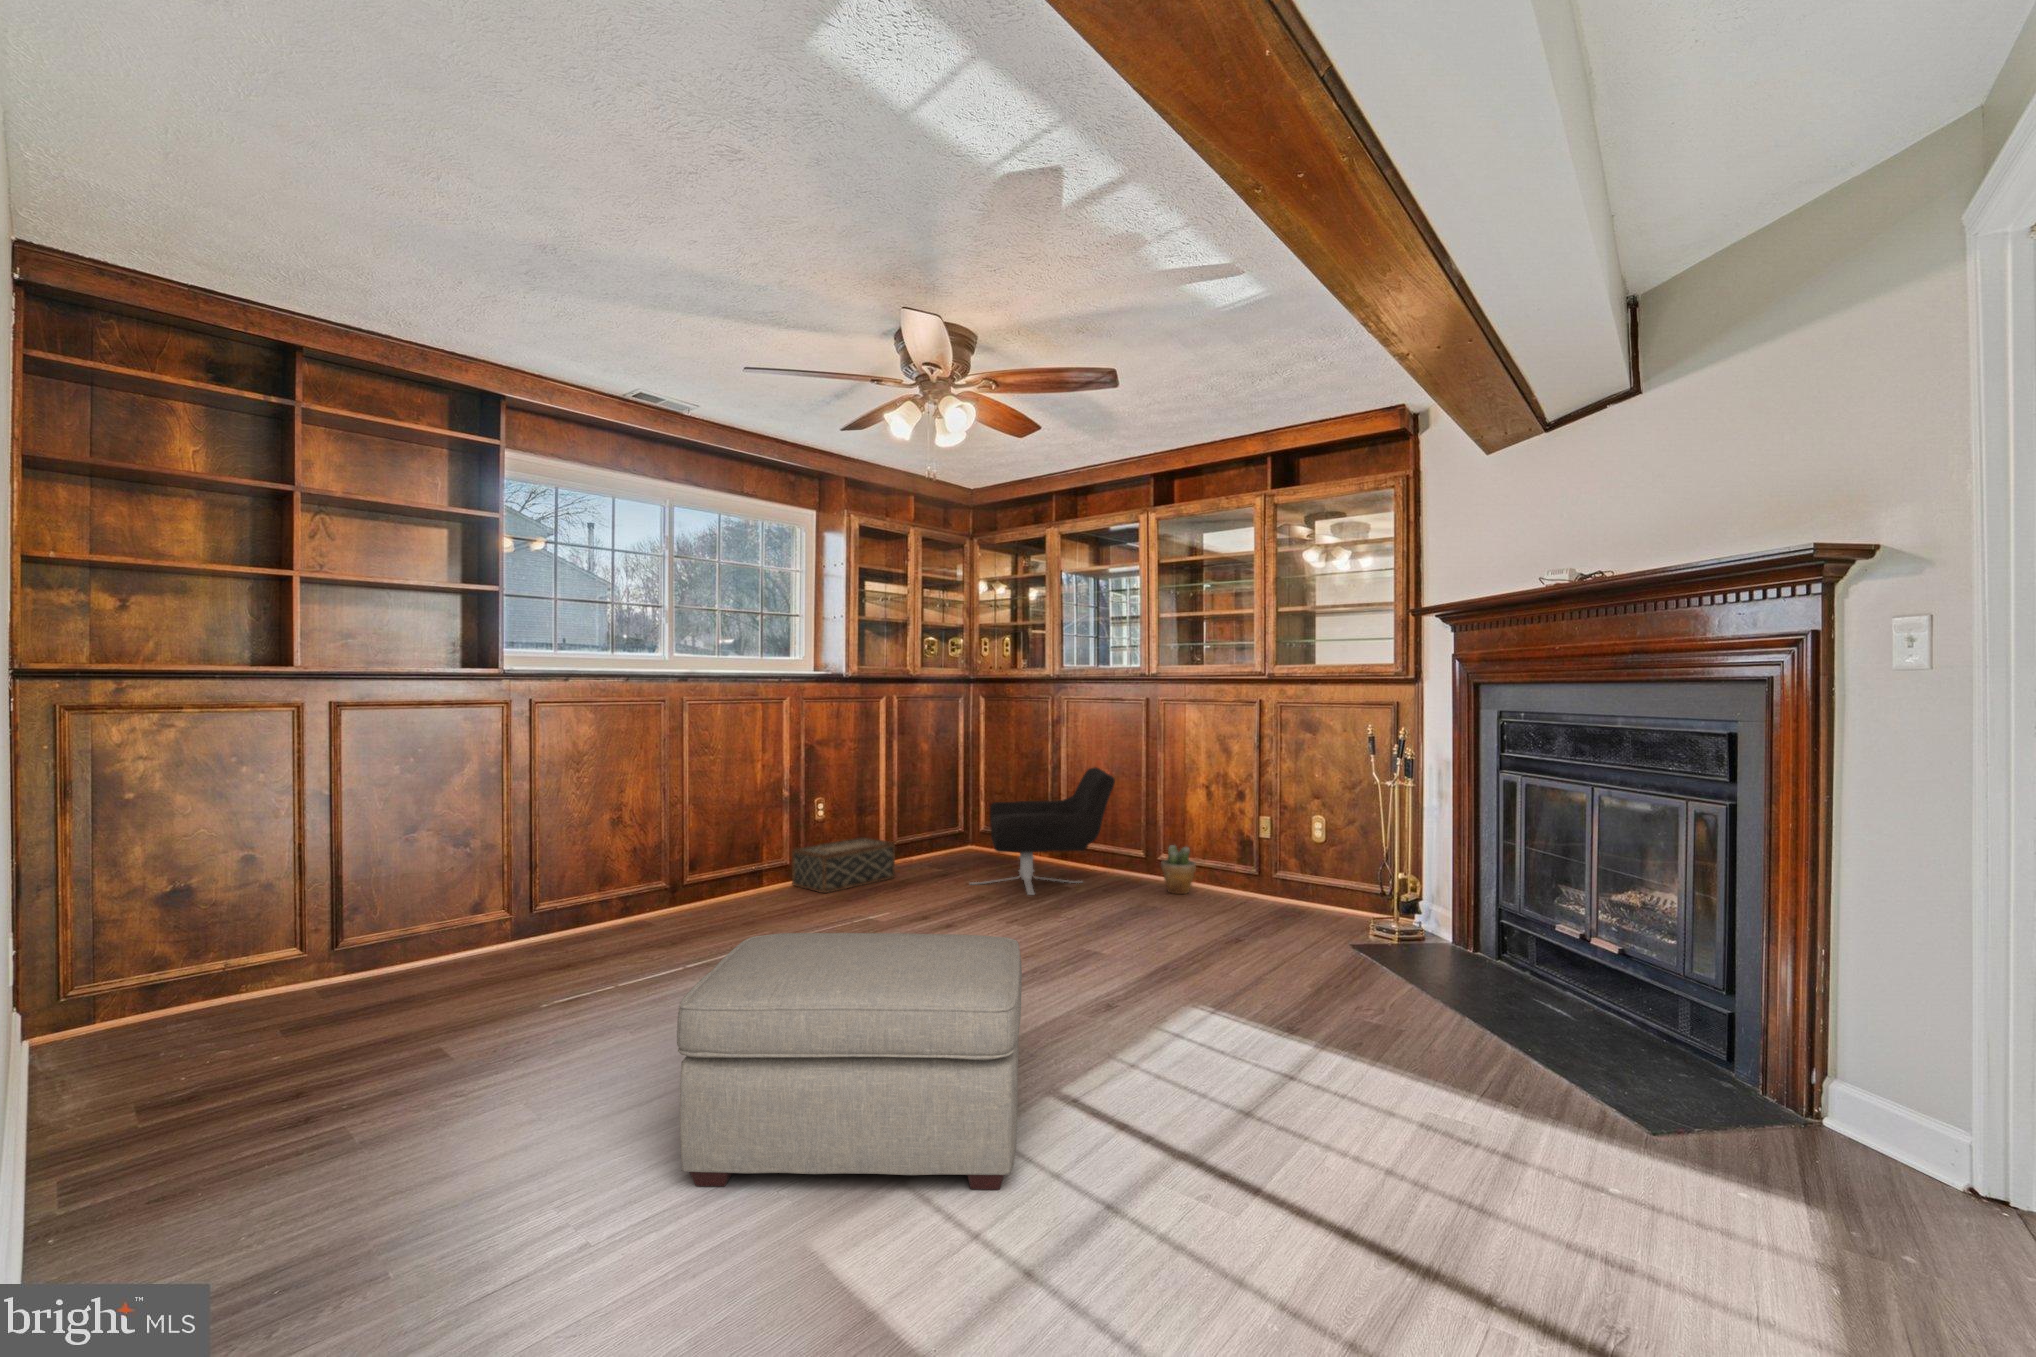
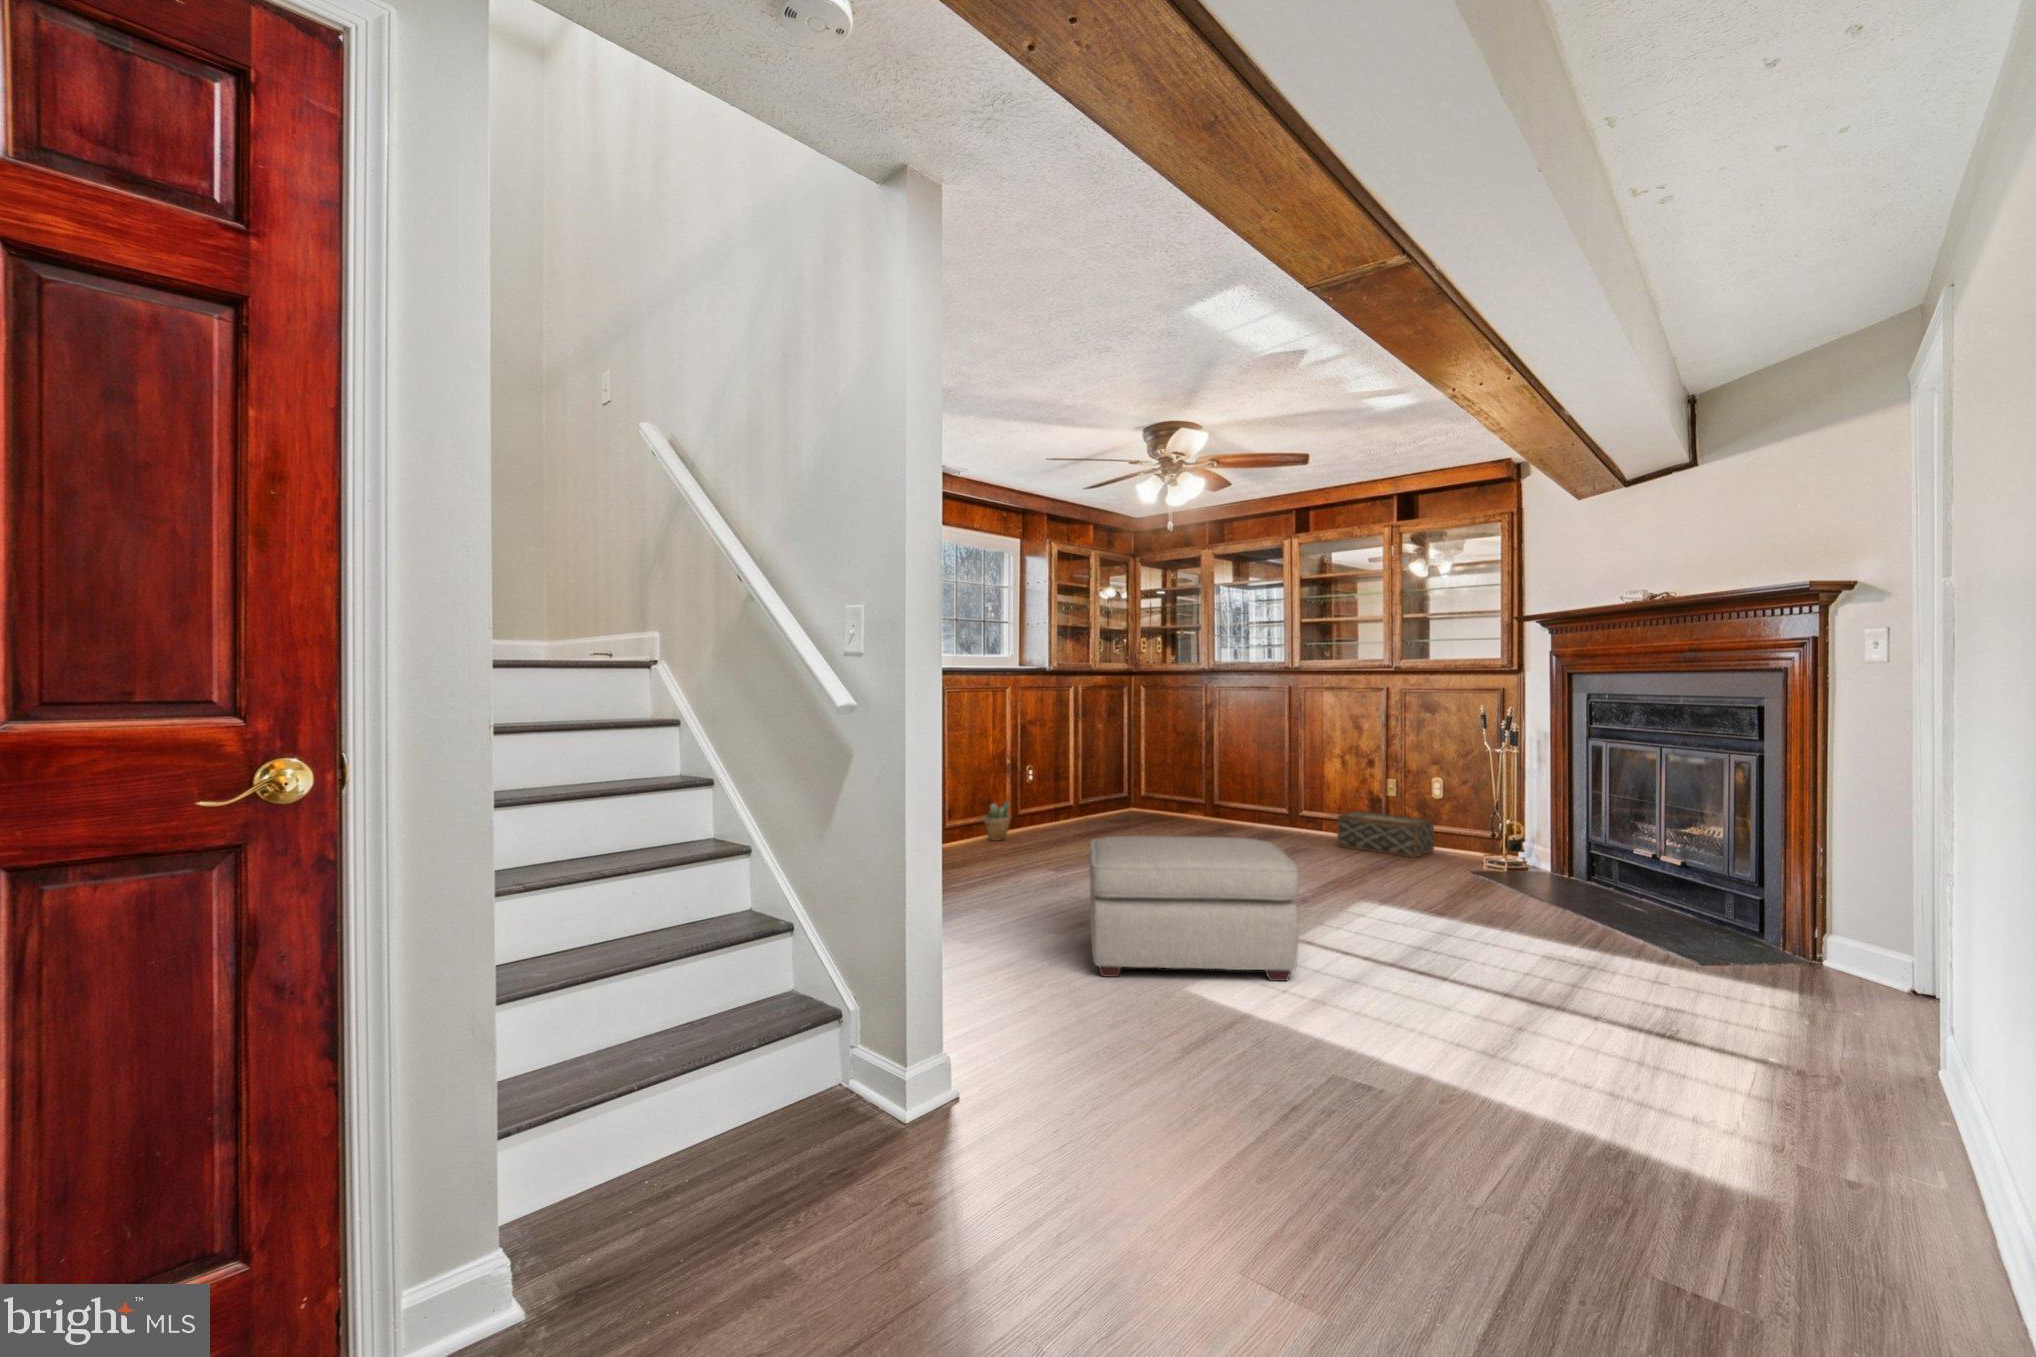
lounge chair: present [970,767,1115,895] -> none [1151,742,1269,840]
woven basket: present [792,837,895,893] -> present [1337,811,1434,857]
potted plant: present [1161,845,1196,894] -> present [984,802,1010,841]

